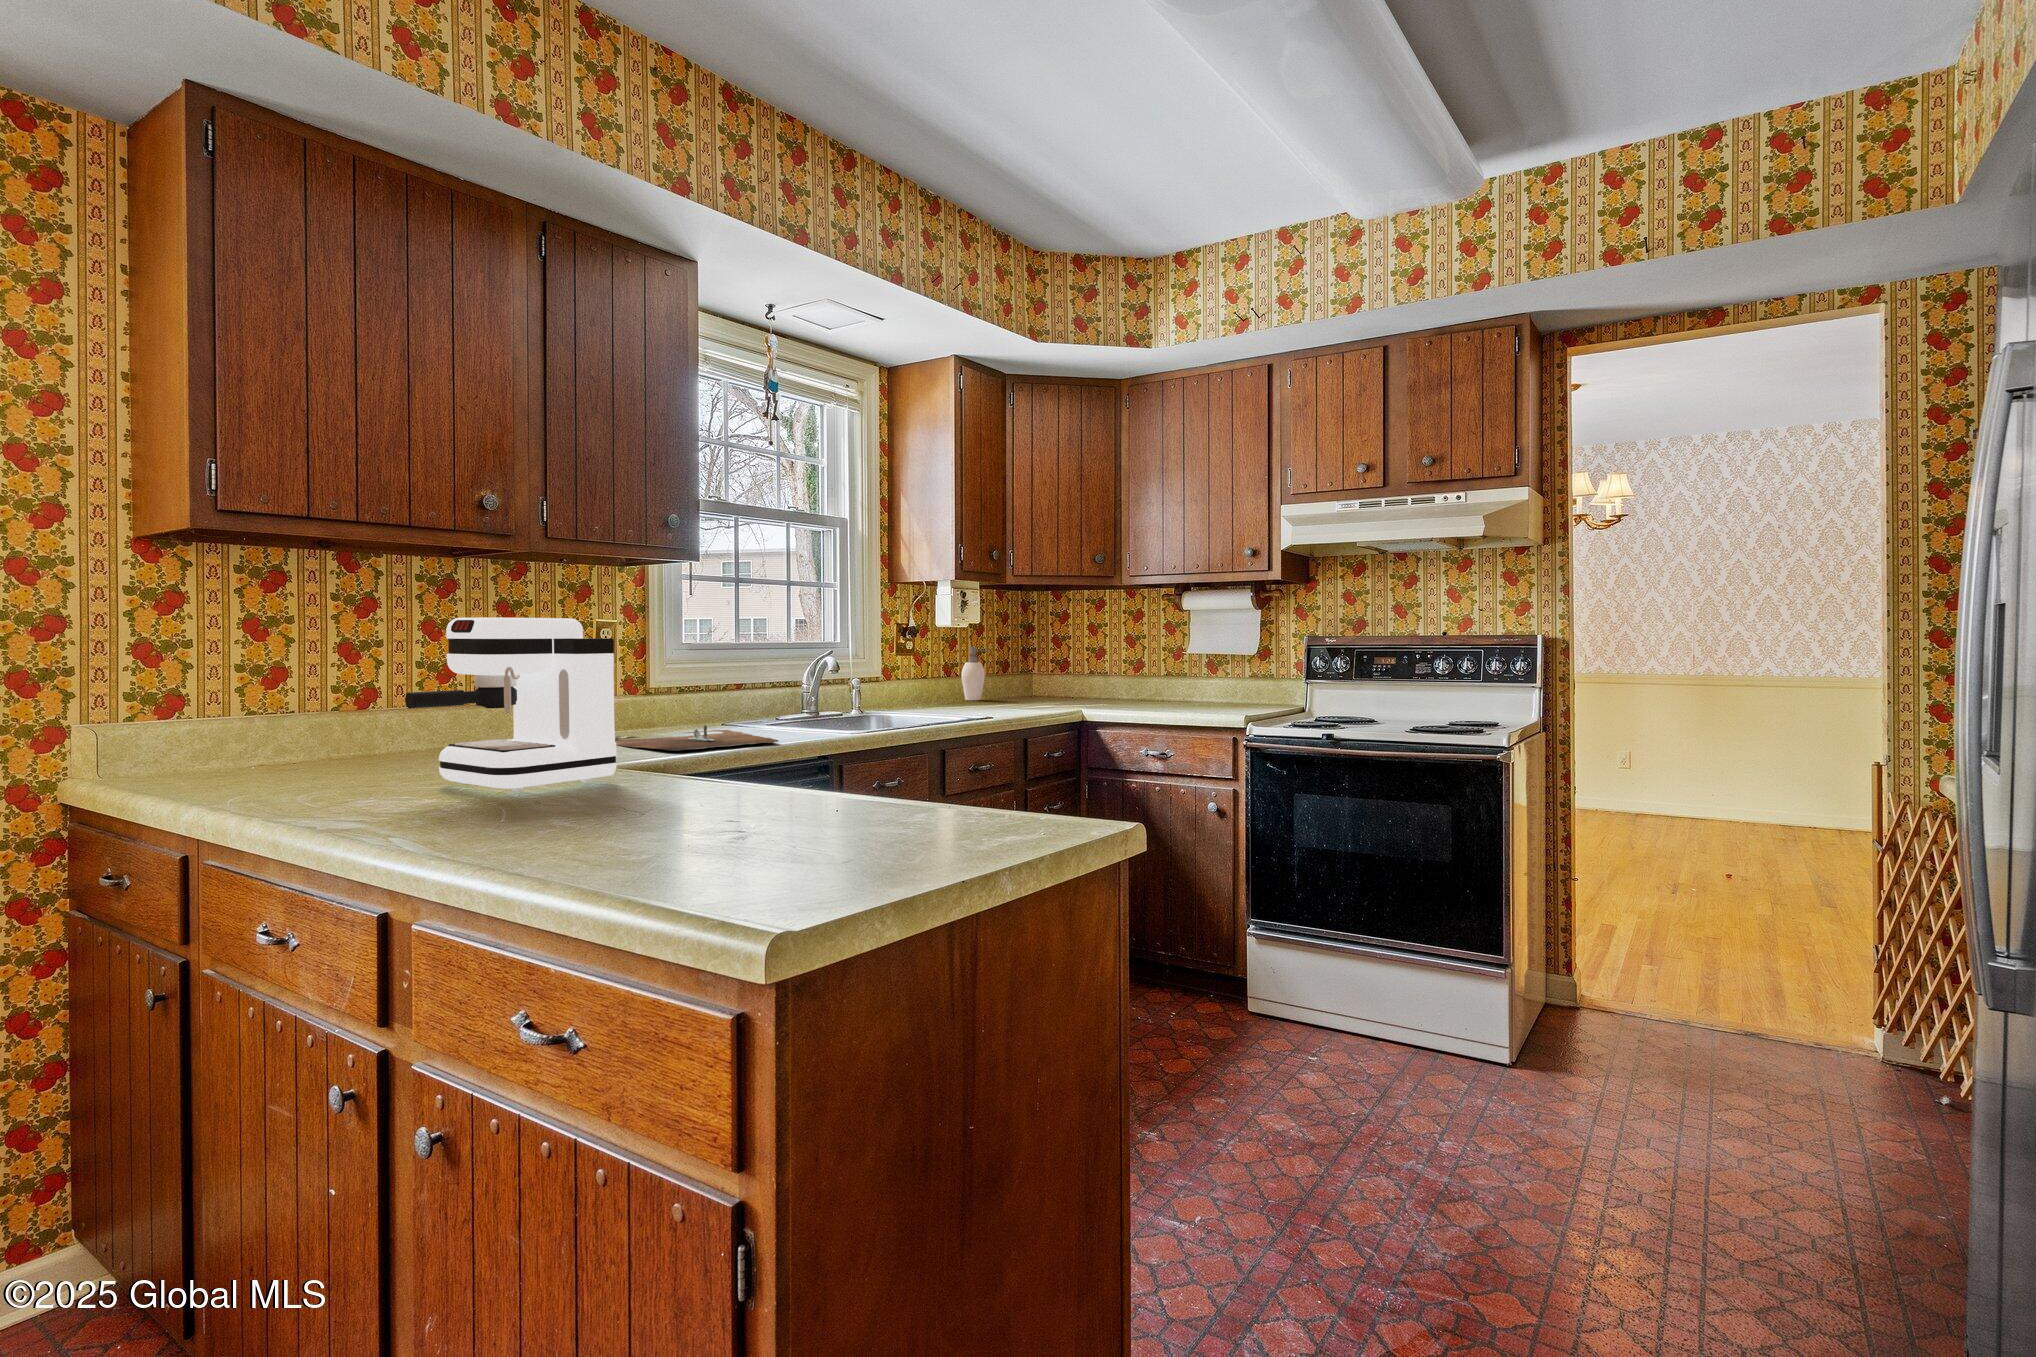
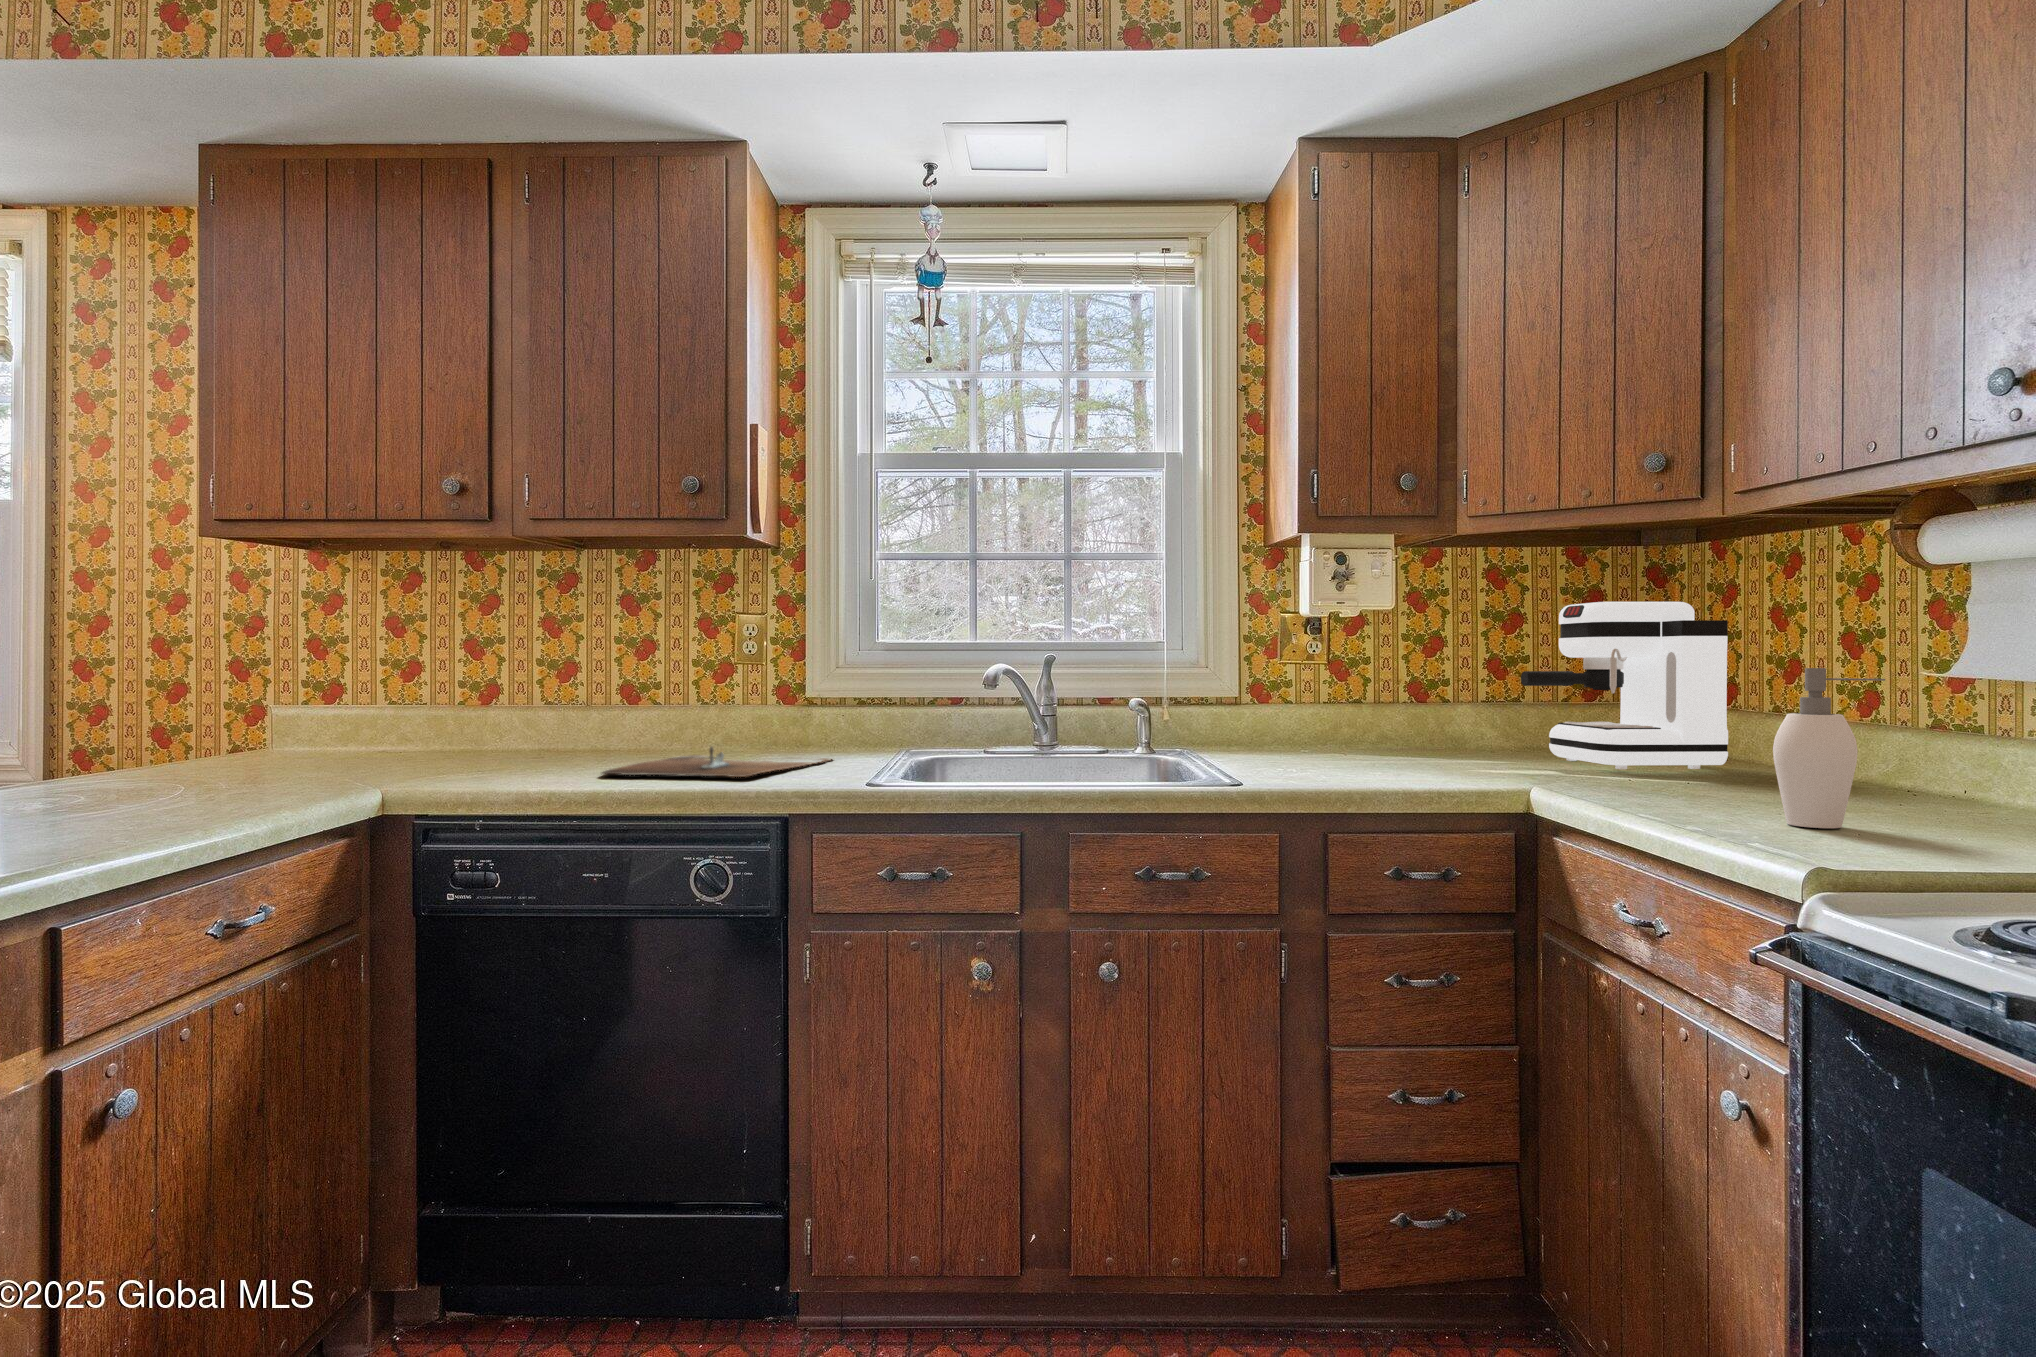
coffee maker: present [405,617,617,792] -> present [1521,602,1728,769]
soap dispenser: present [961,647,991,700] -> present [1773,668,1885,828]

